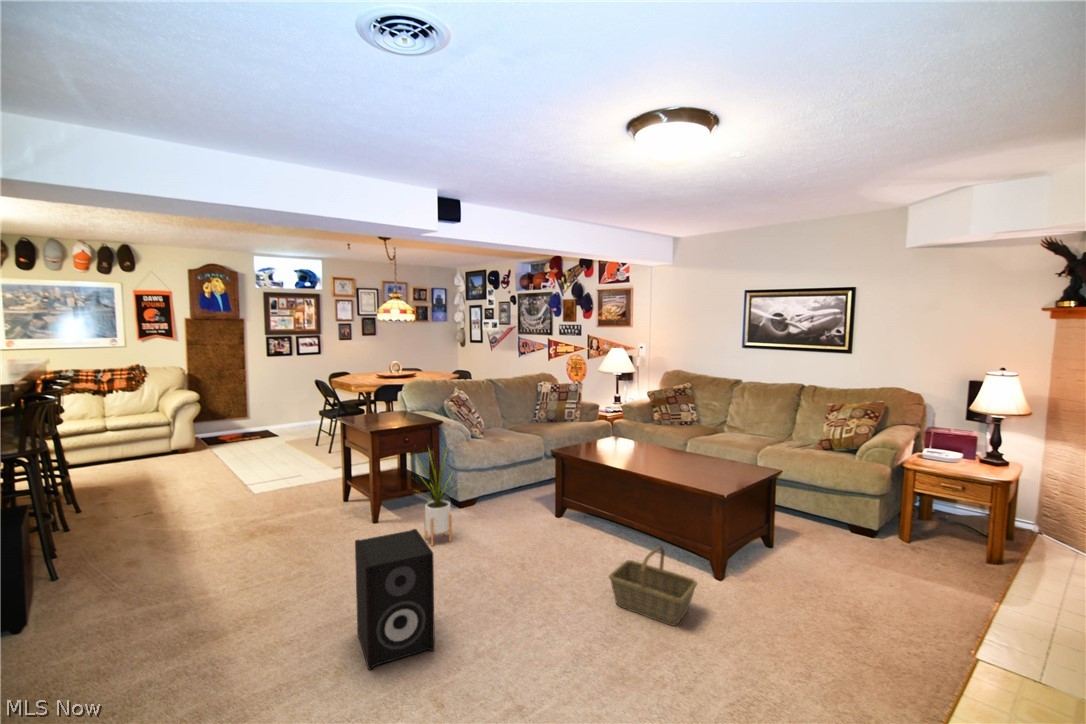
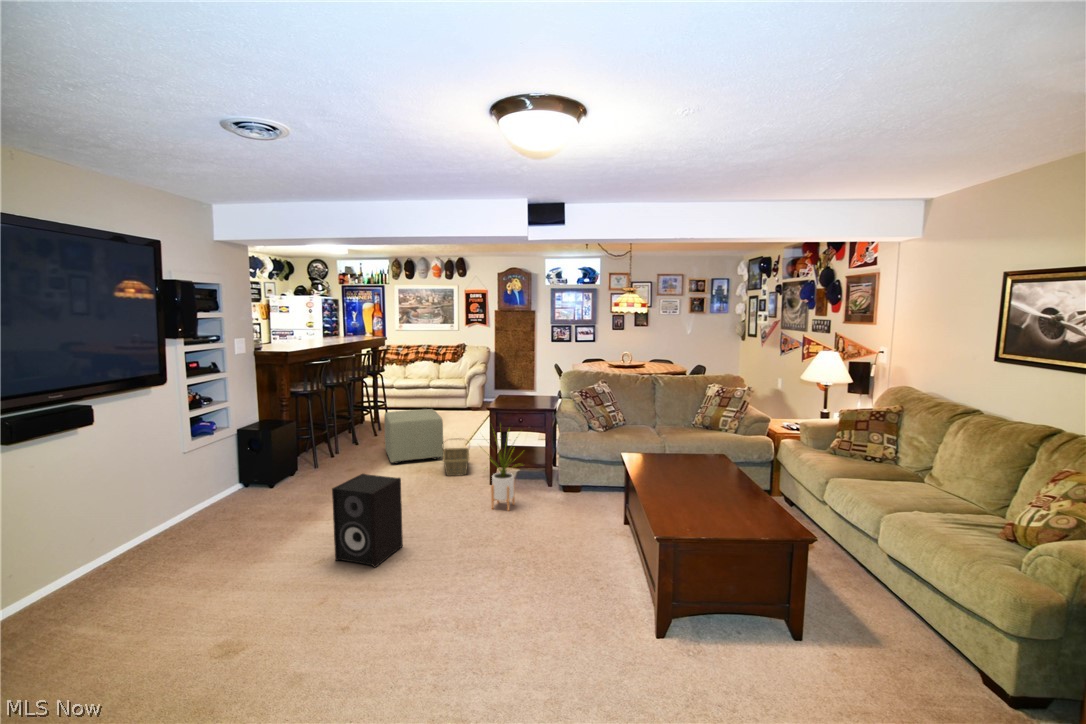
ottoman: none [146,455,265,541] -> present [384,409,443,463]
basket: present [609,547,697,626] -> present [443,438,469,476]

